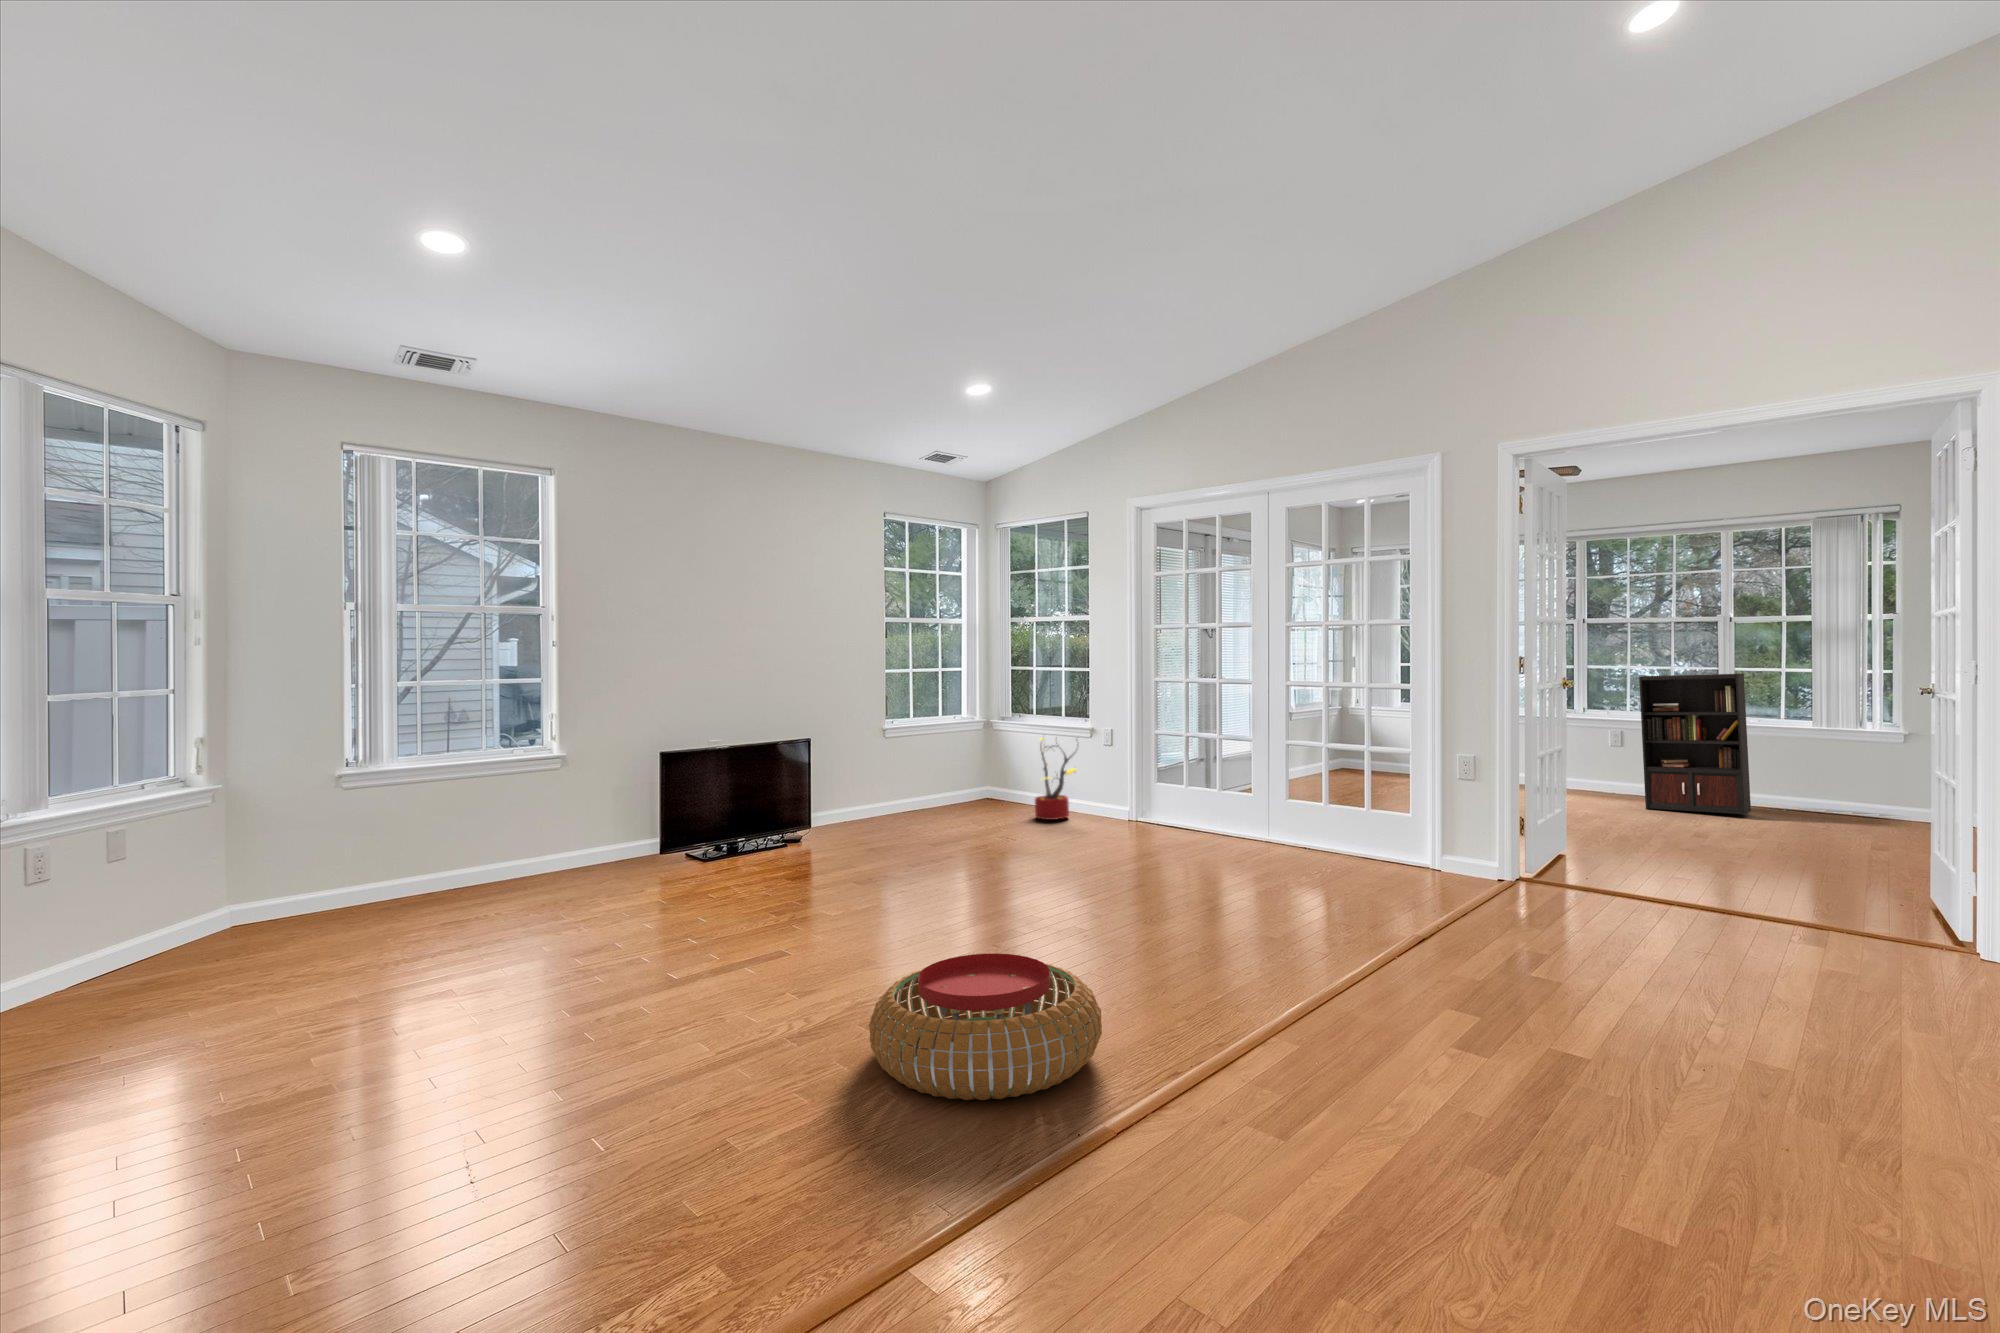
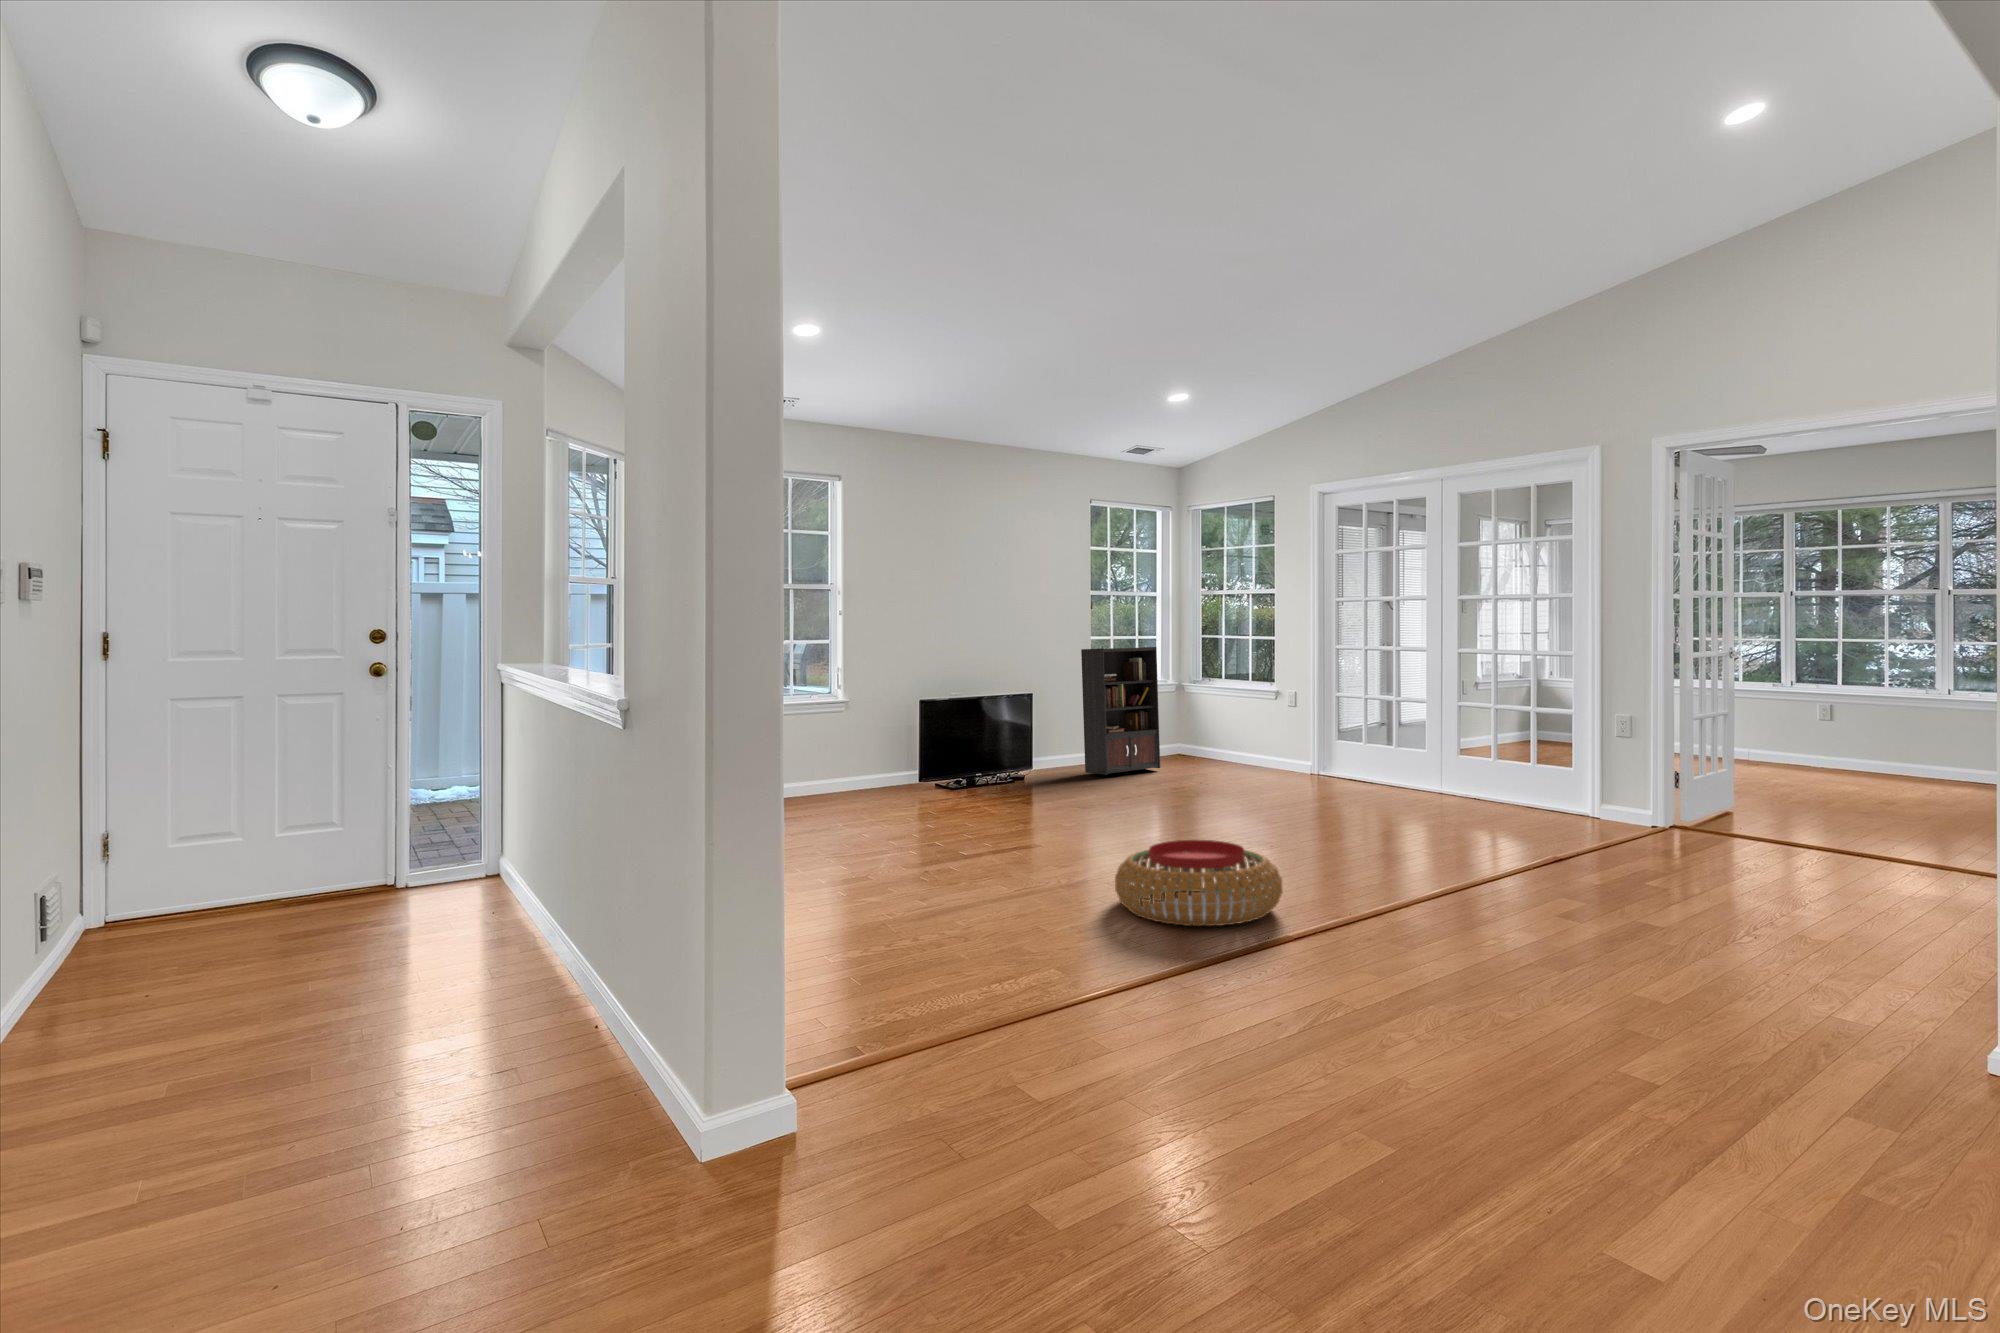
bookcase: present [1639,673,1786,816] -> present [1081,647,1160,775]
decorative plant: present [1035,738,1076,820] -> none [1224,697,1265,771]

